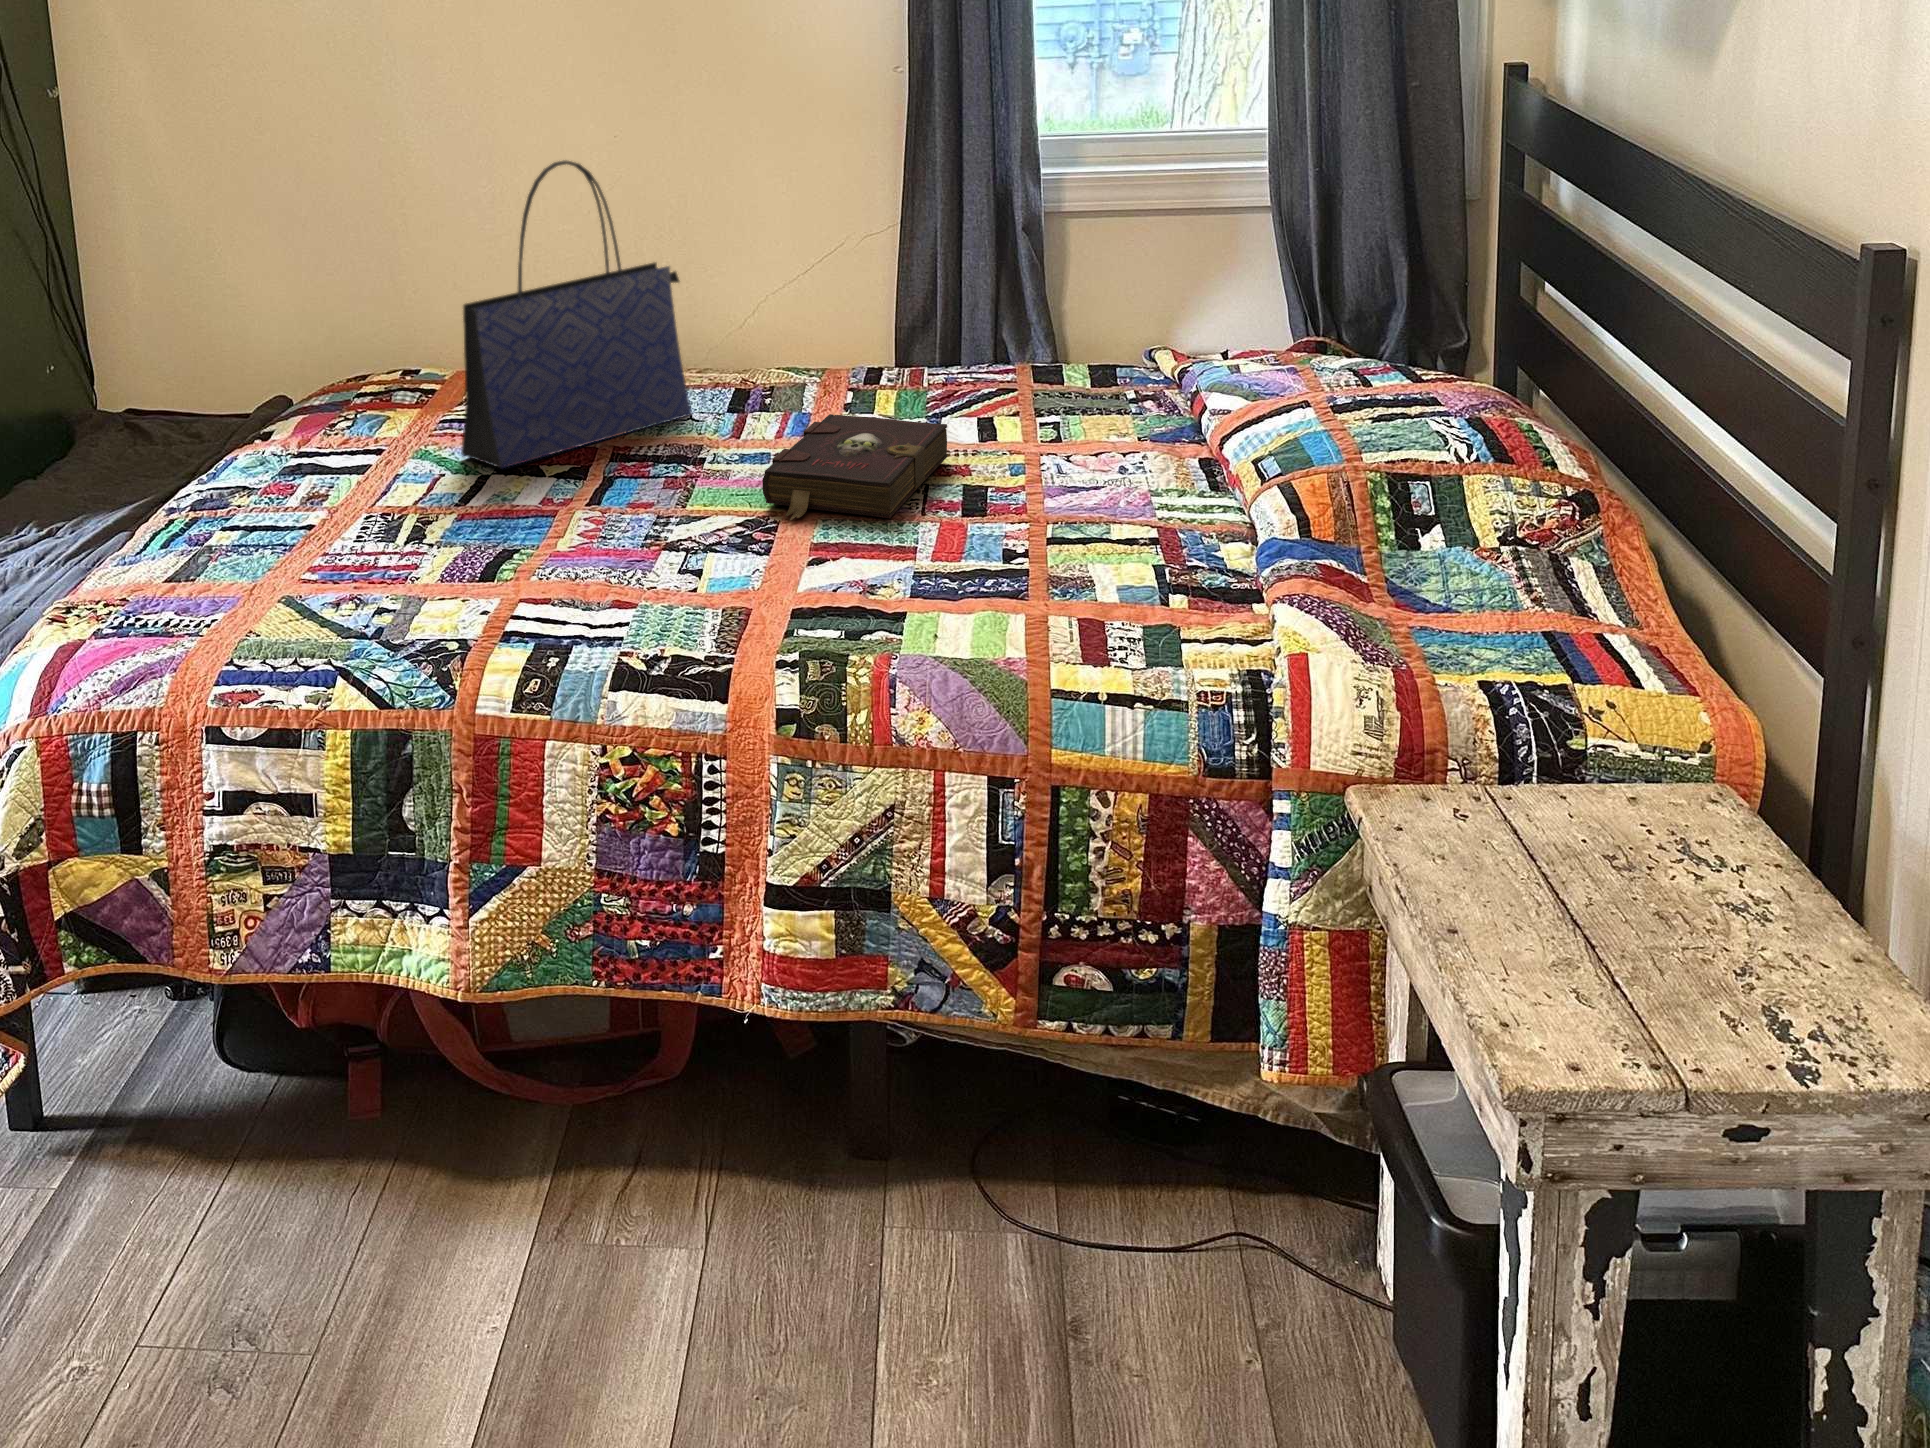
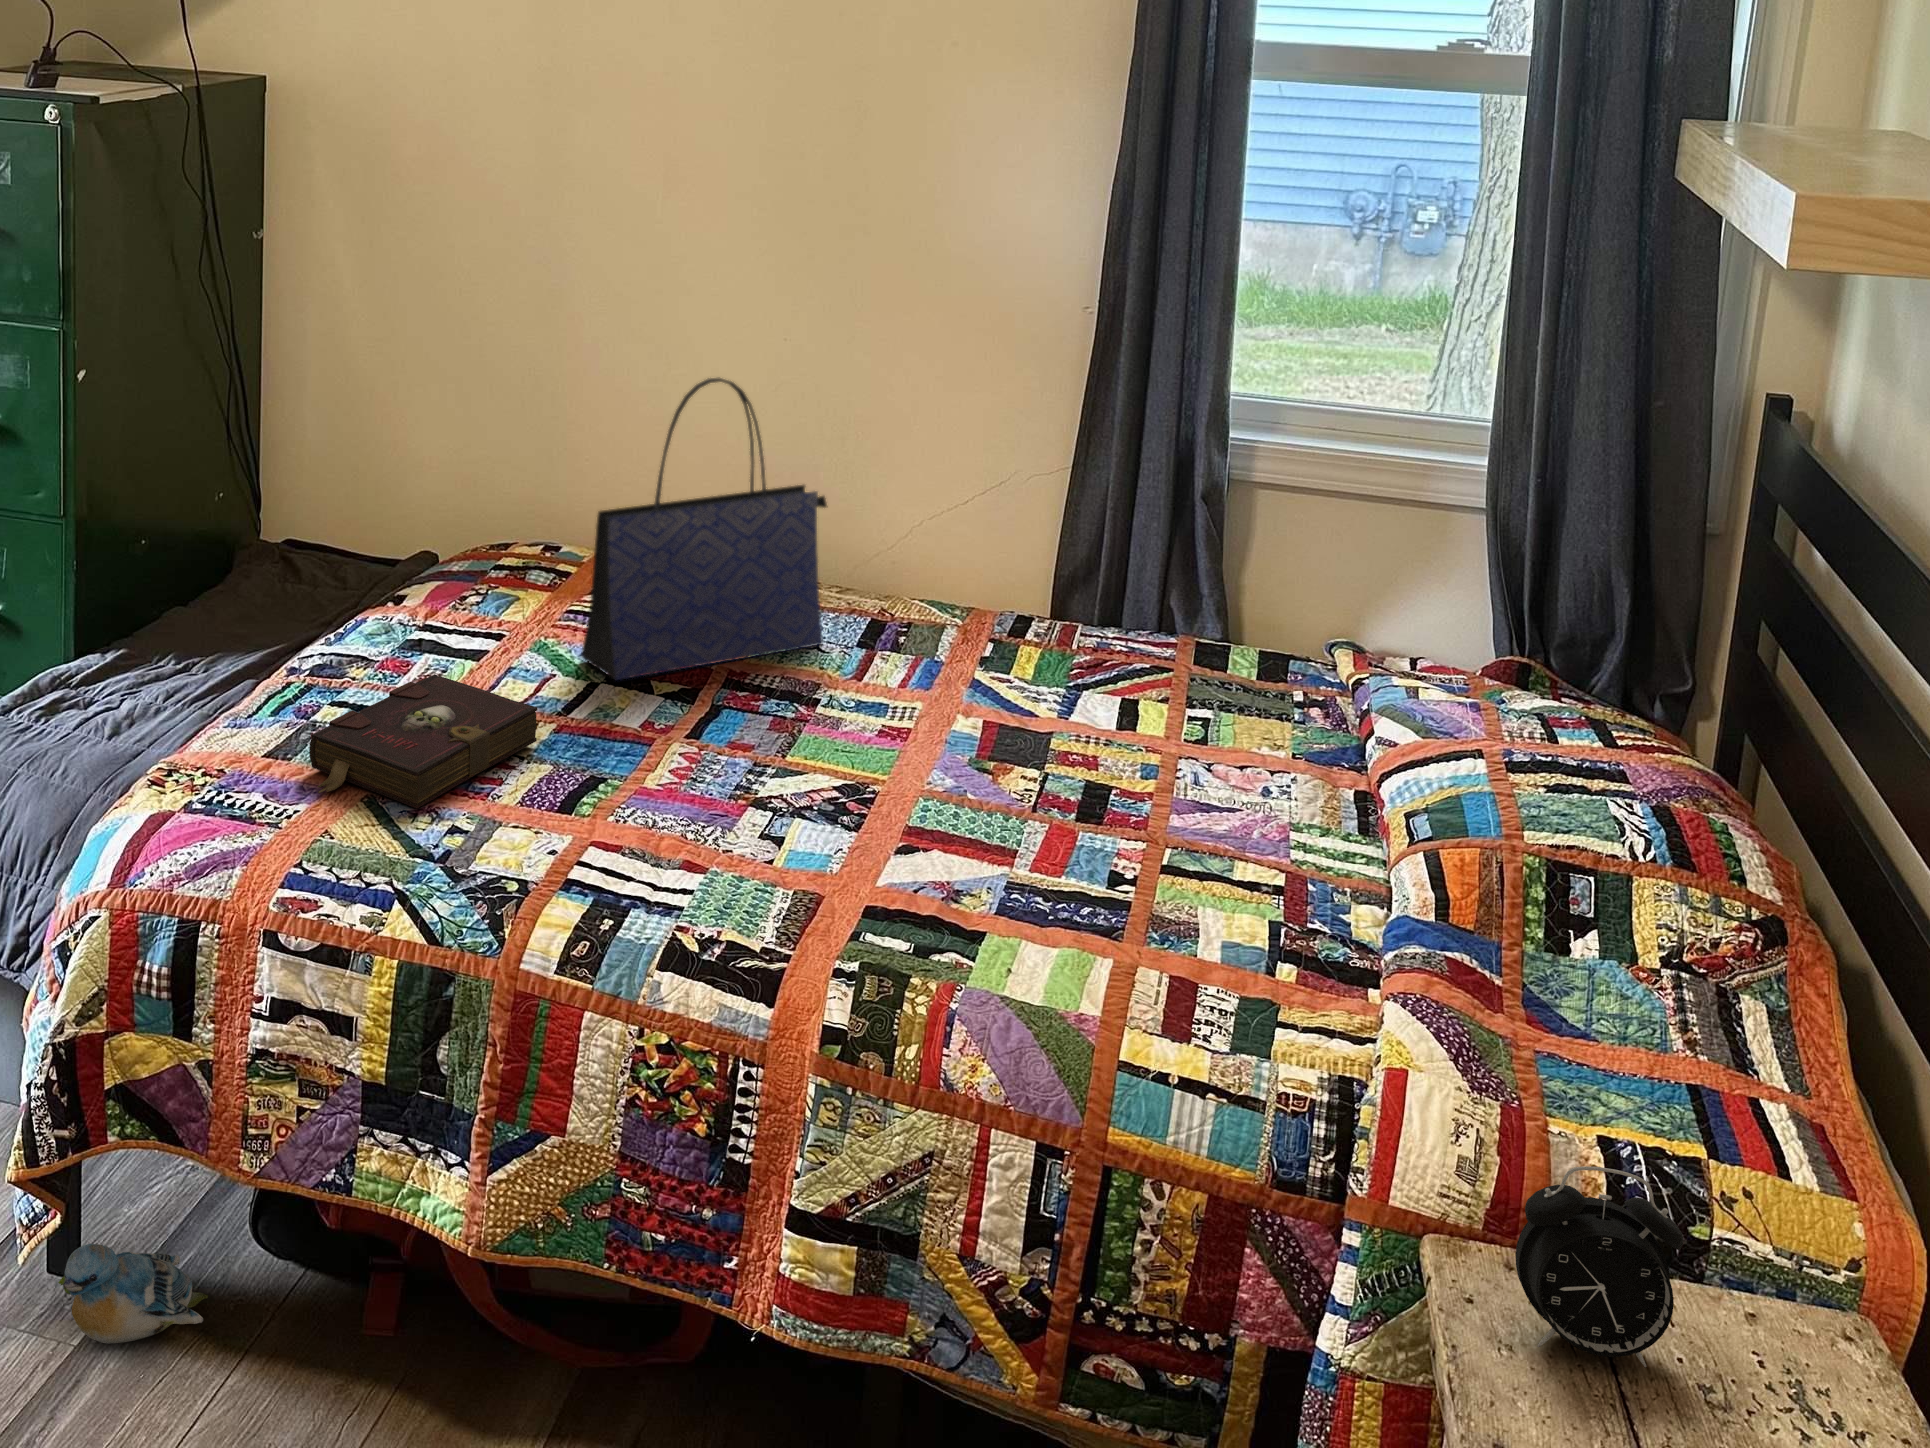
book: present [762,414,947,520] -> present [309,674,537,808]
alarm clock: none [1437,668,1577,838] -> present [1515,1166,1683,1367]
plush toy: none [32,1078,188,1177] -> present [58,1244,208,1343]

